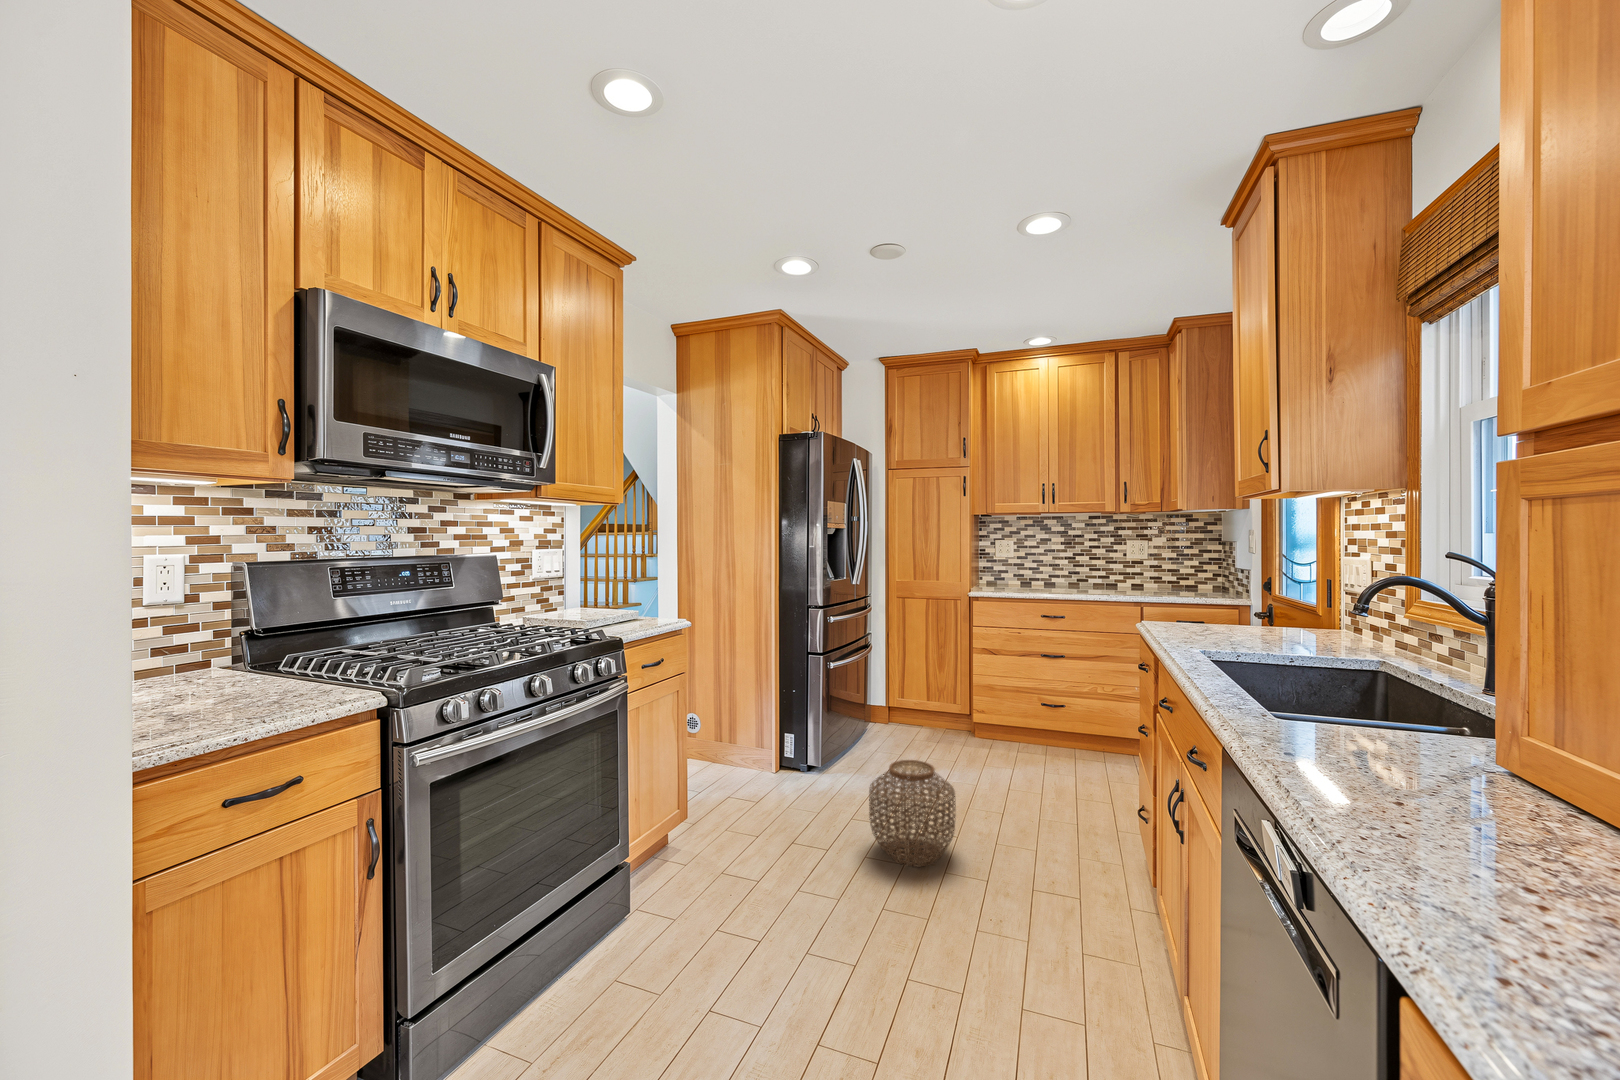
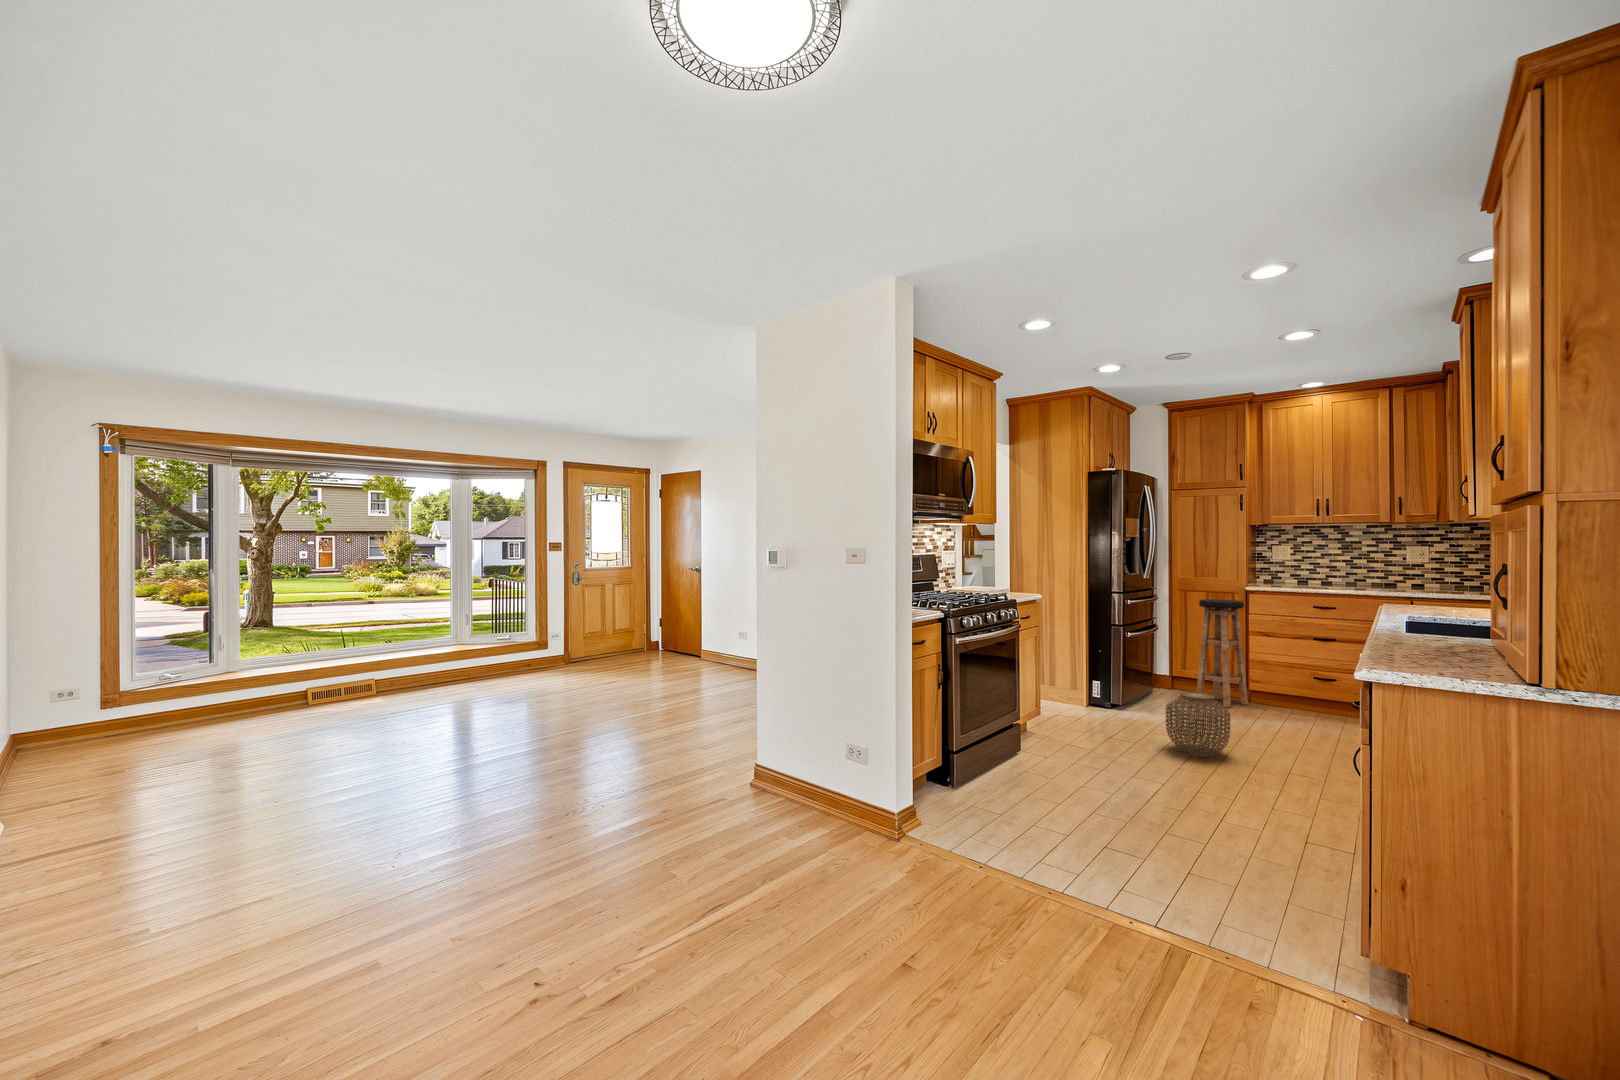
bar stool: none [914,608,972,749] -> present [1197,599,1248,708]

